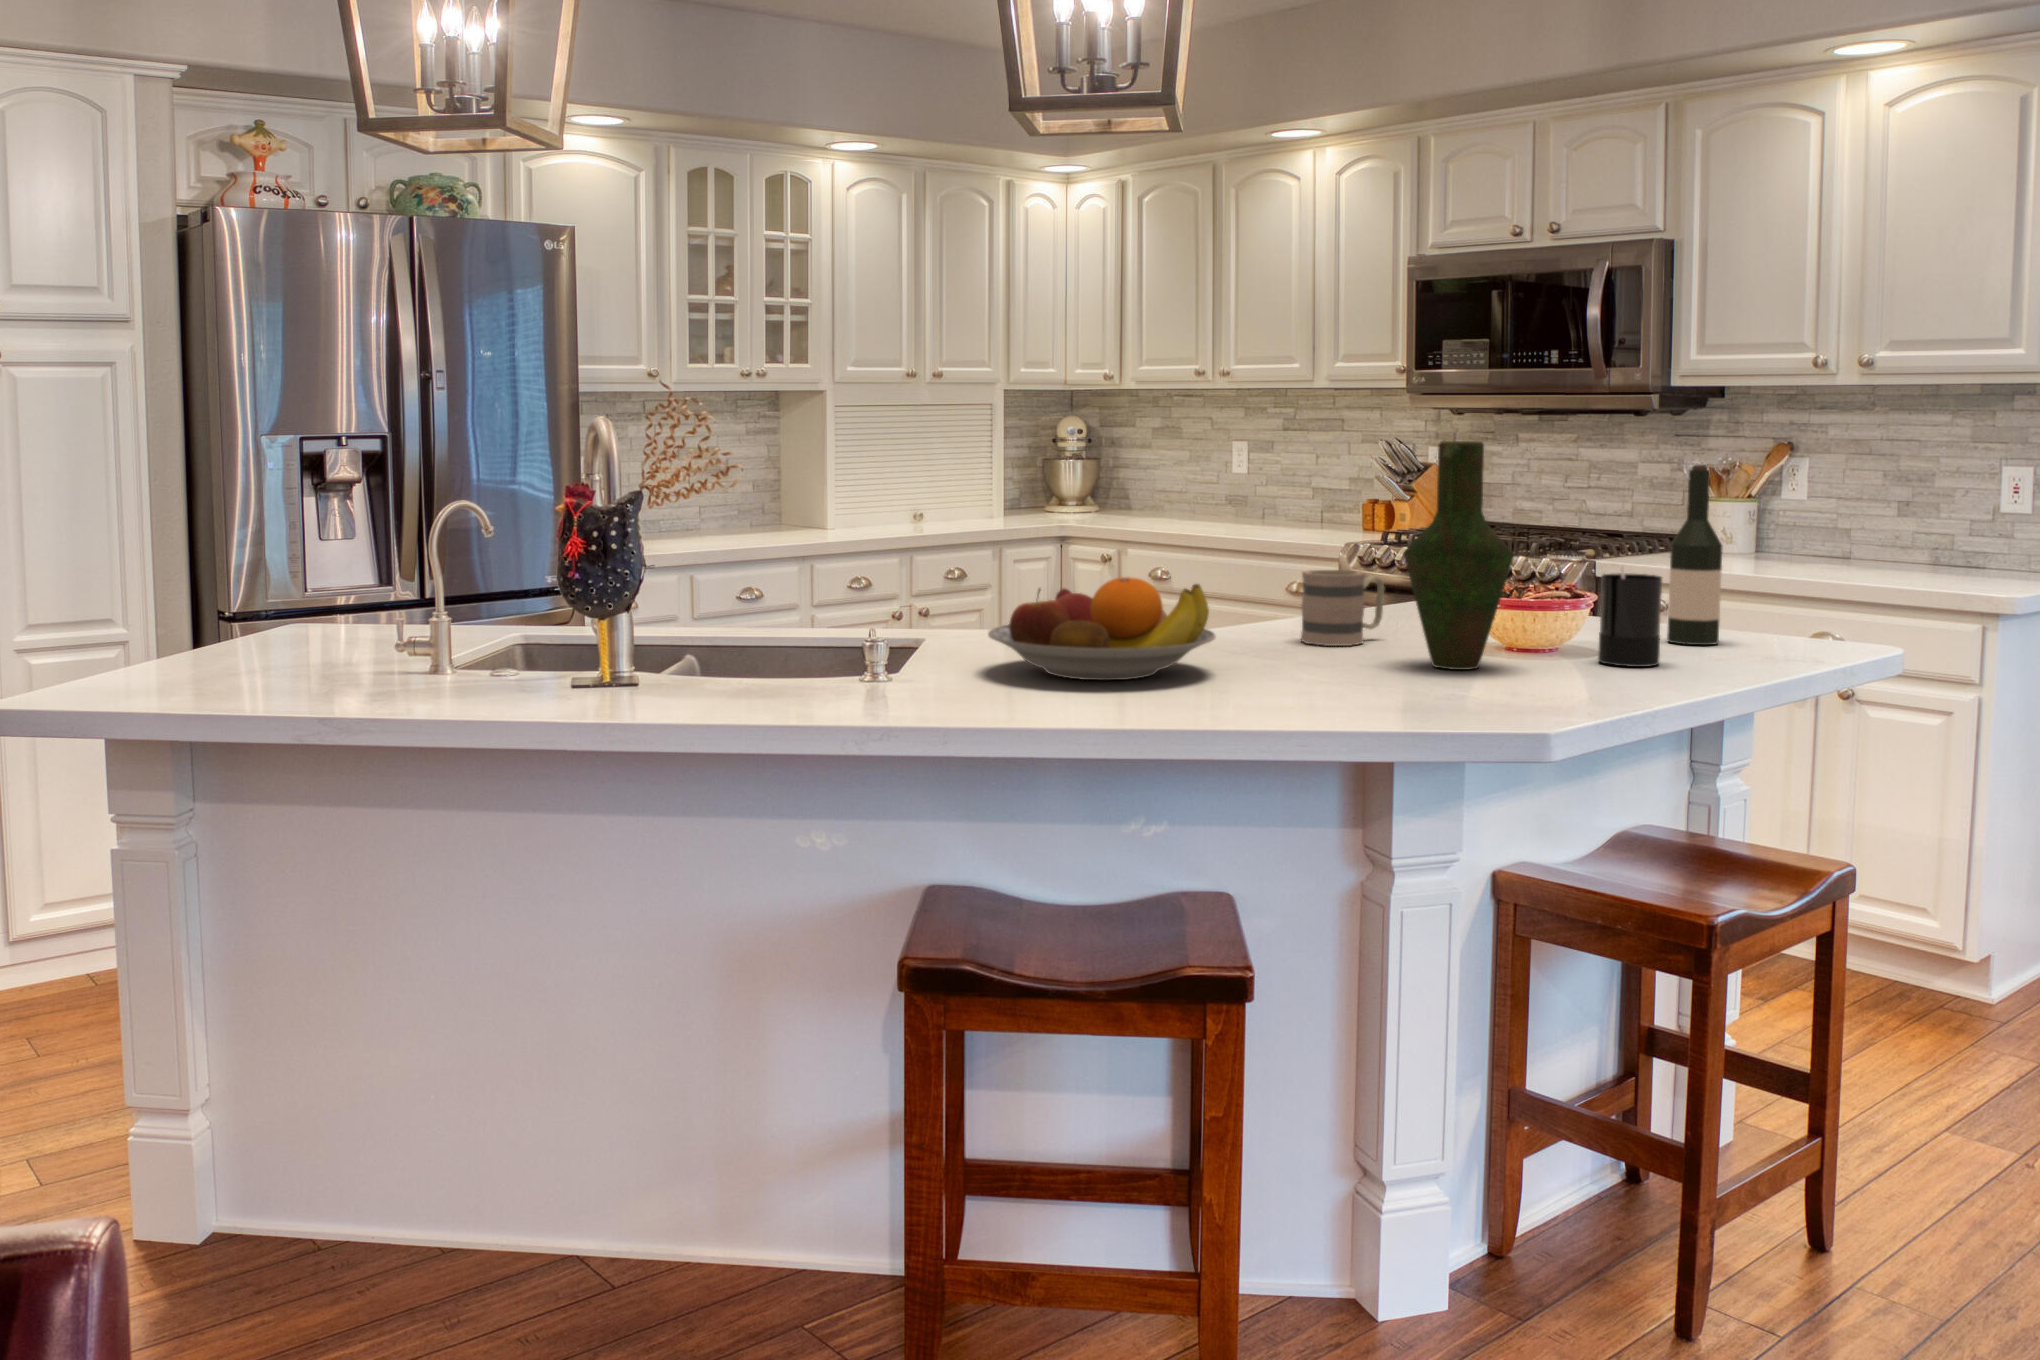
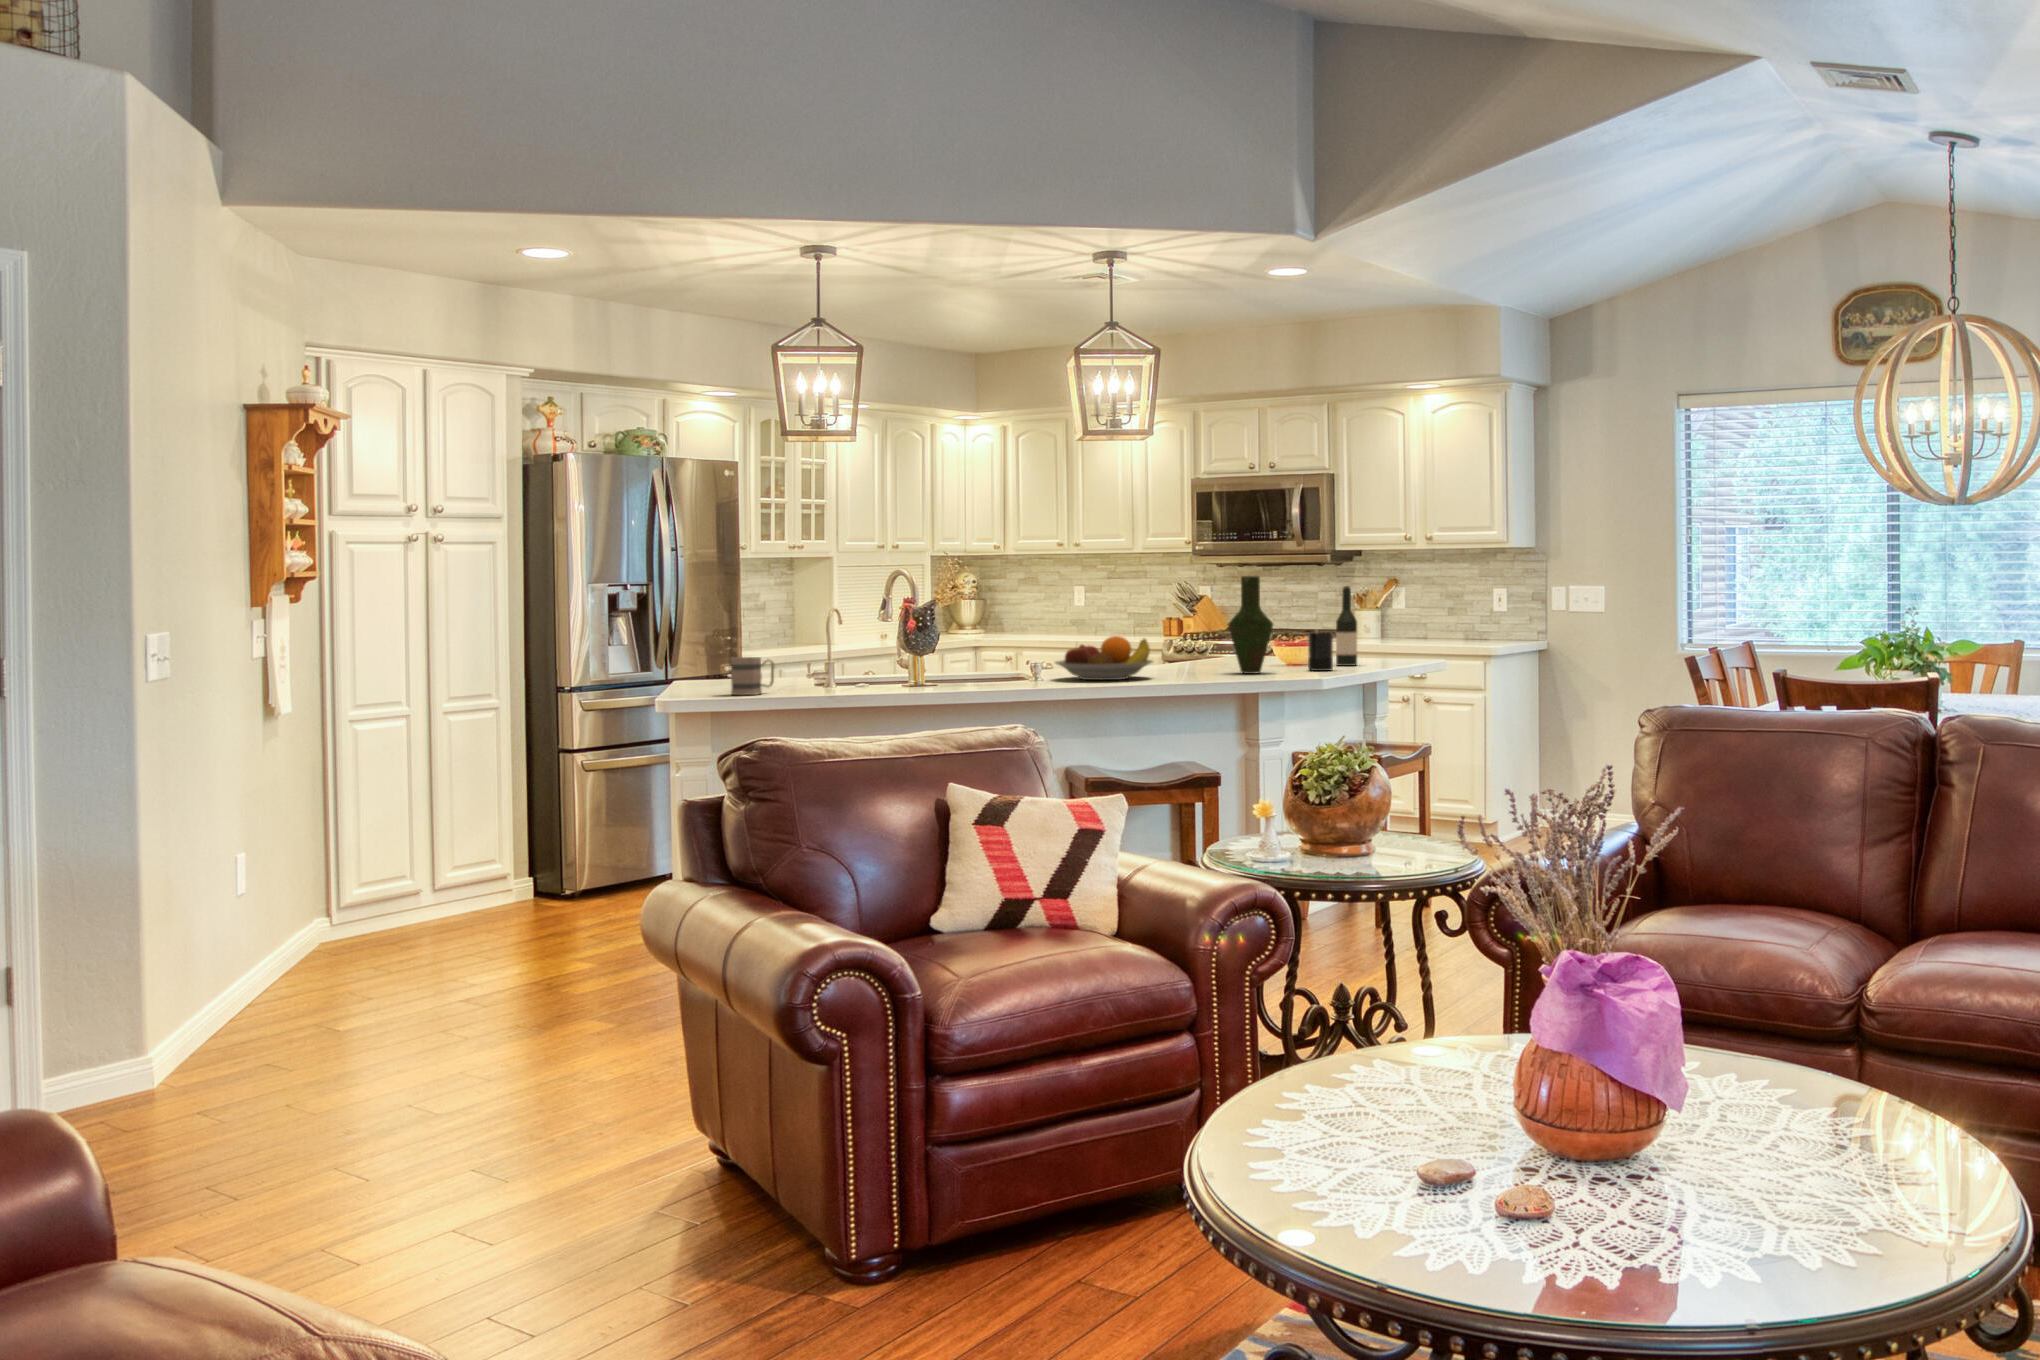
mug: present [1301,570,1384,646] -> present [731,657,774,695]

